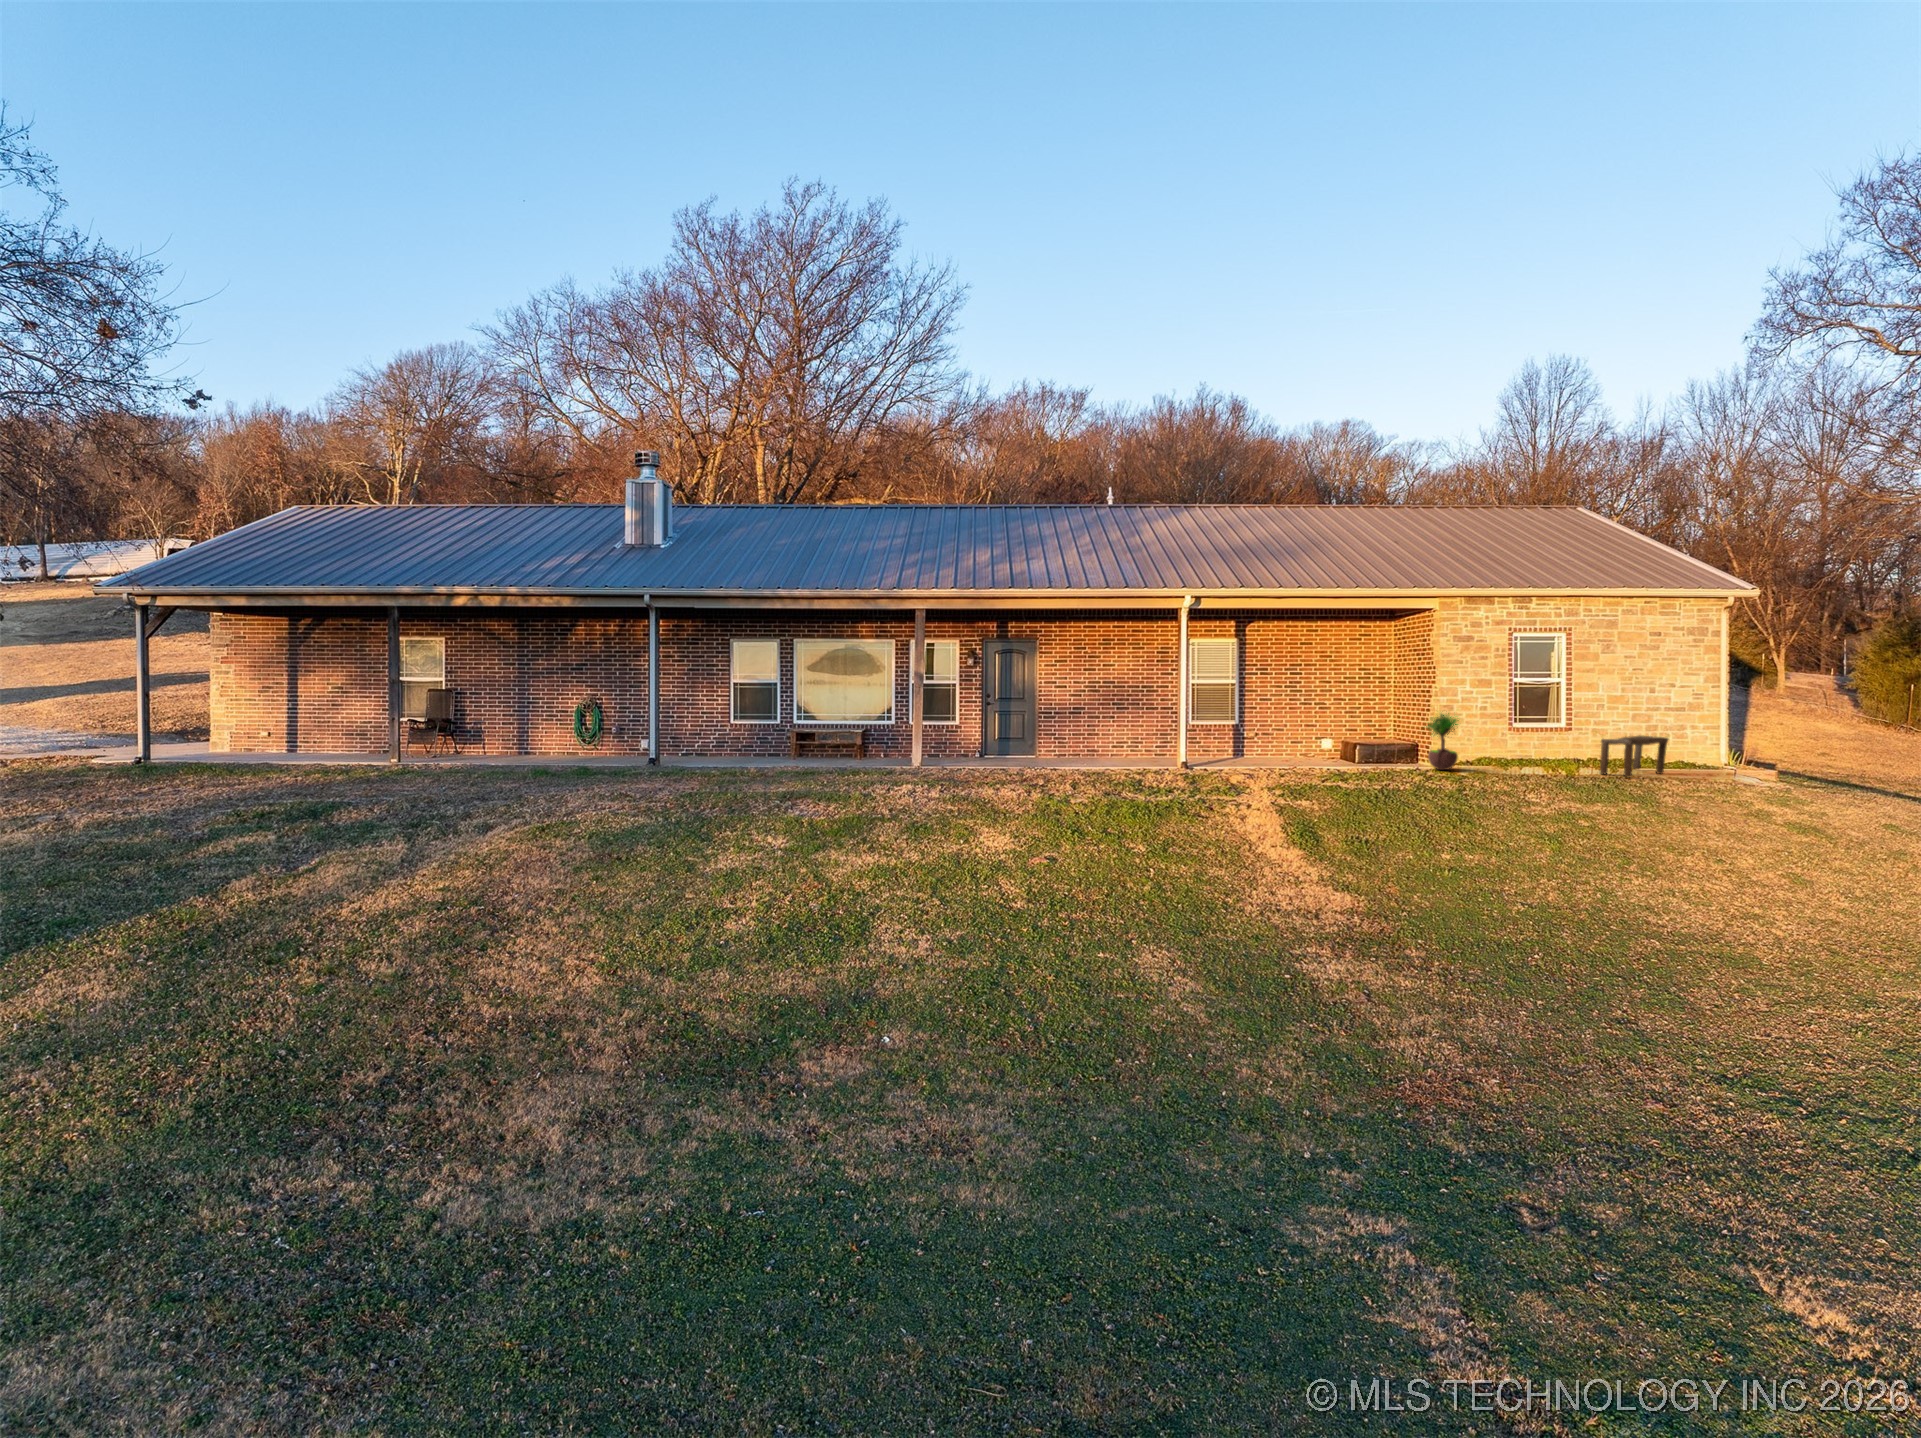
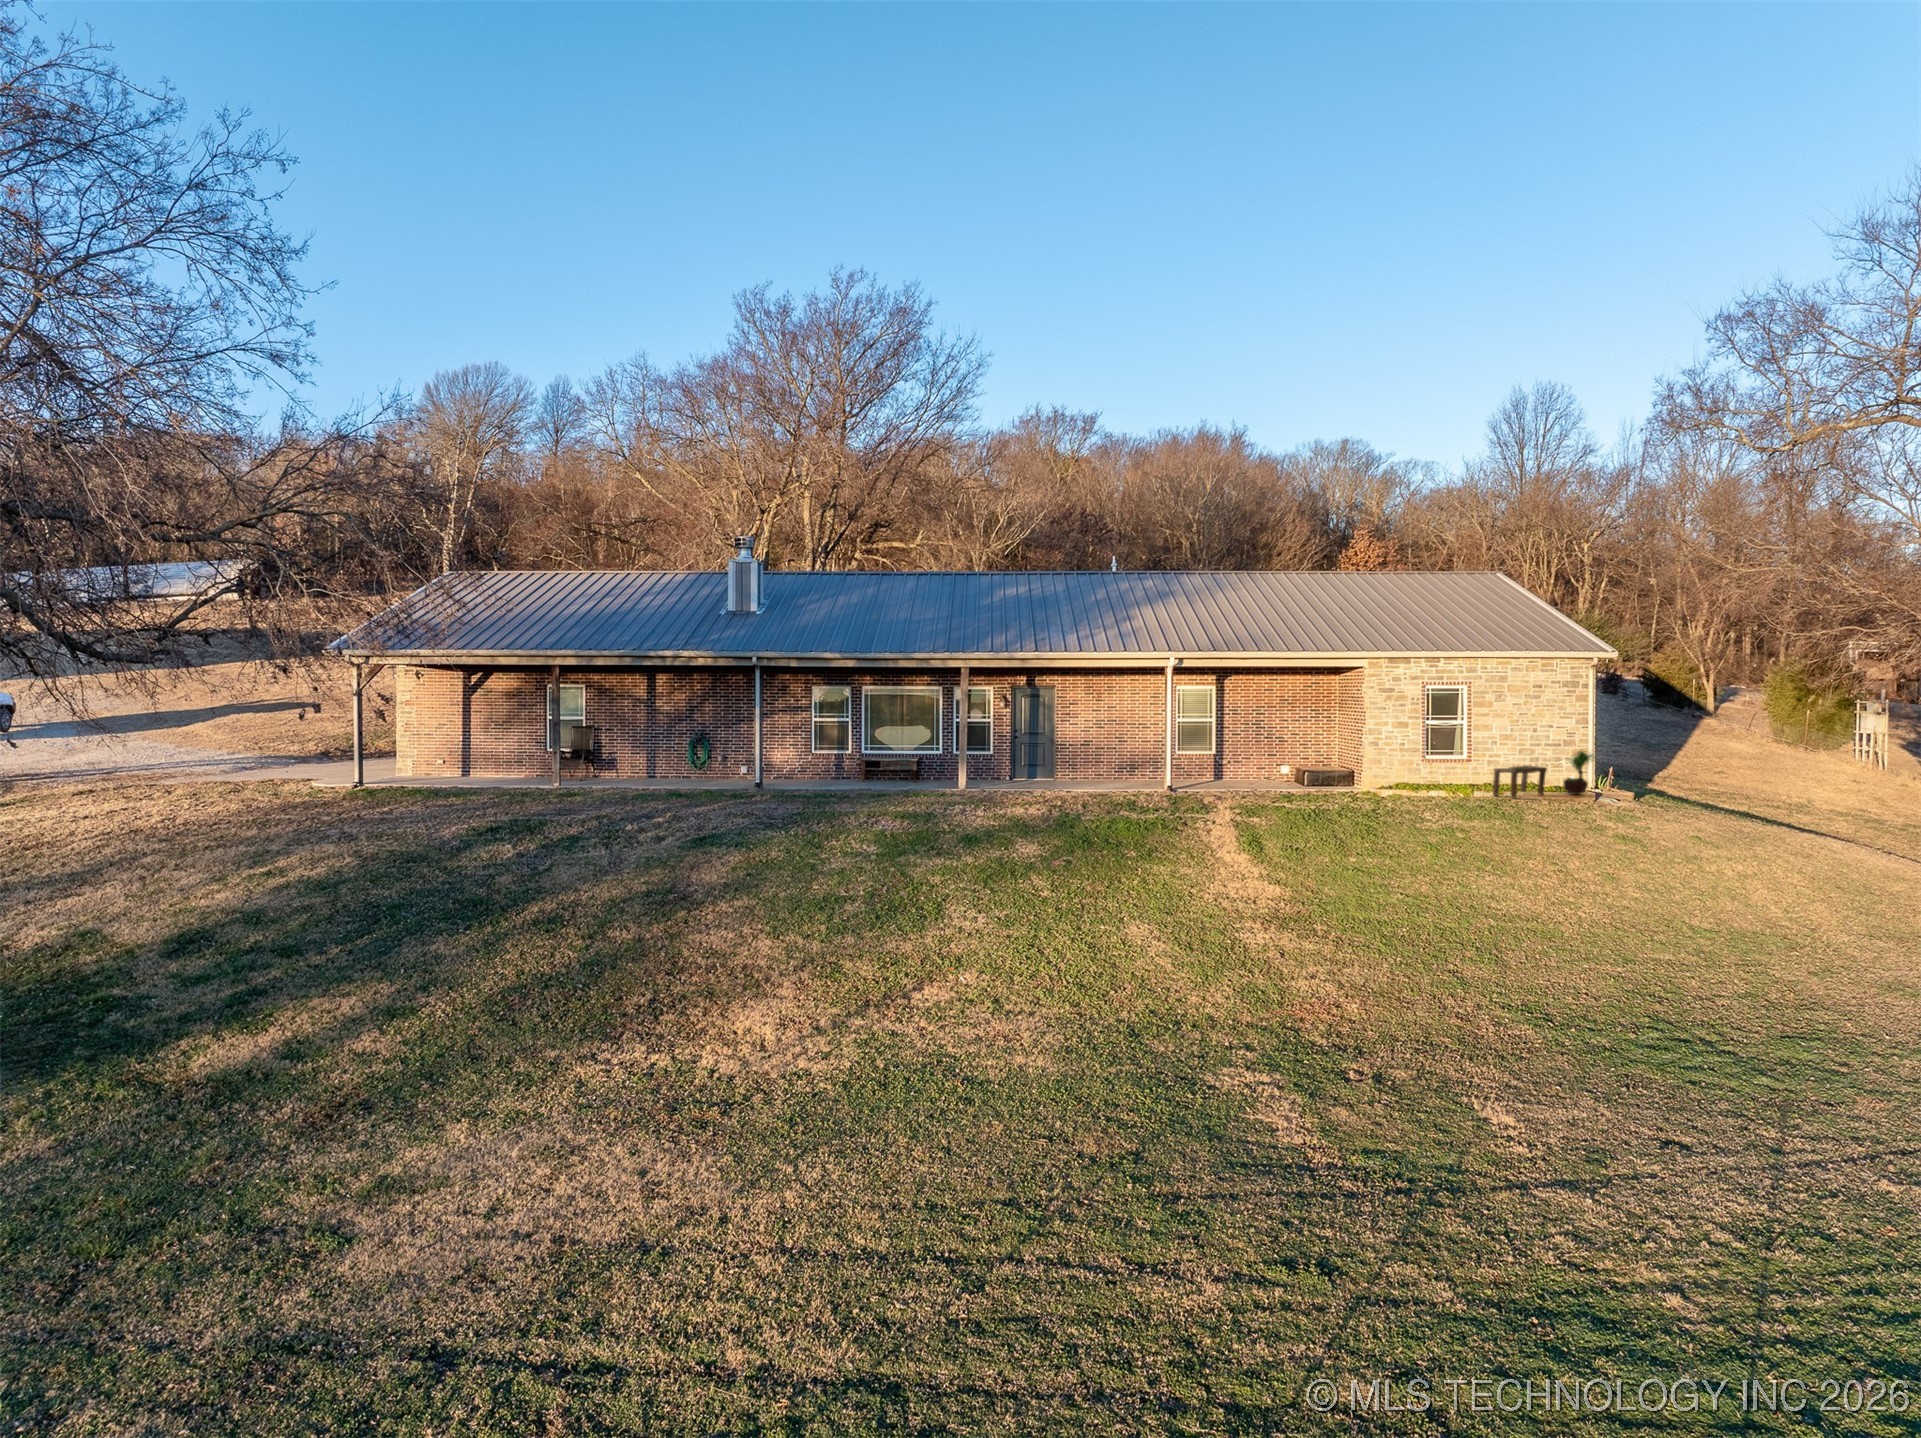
potted tree: present [1426,713,1459,770] -> present [1563,751,1593,795]

